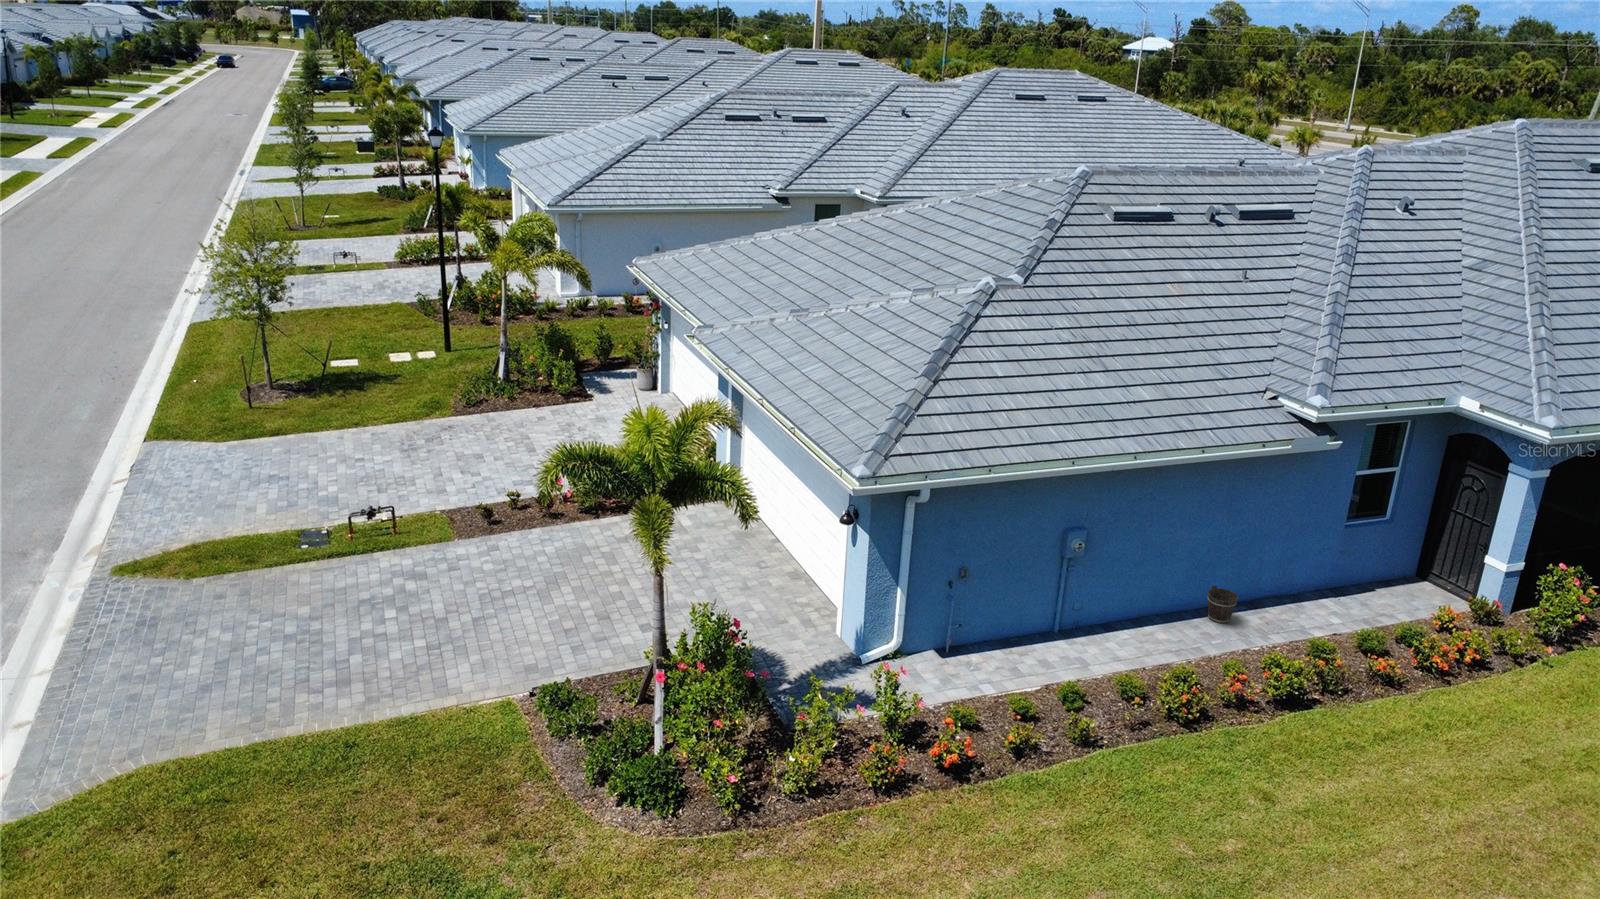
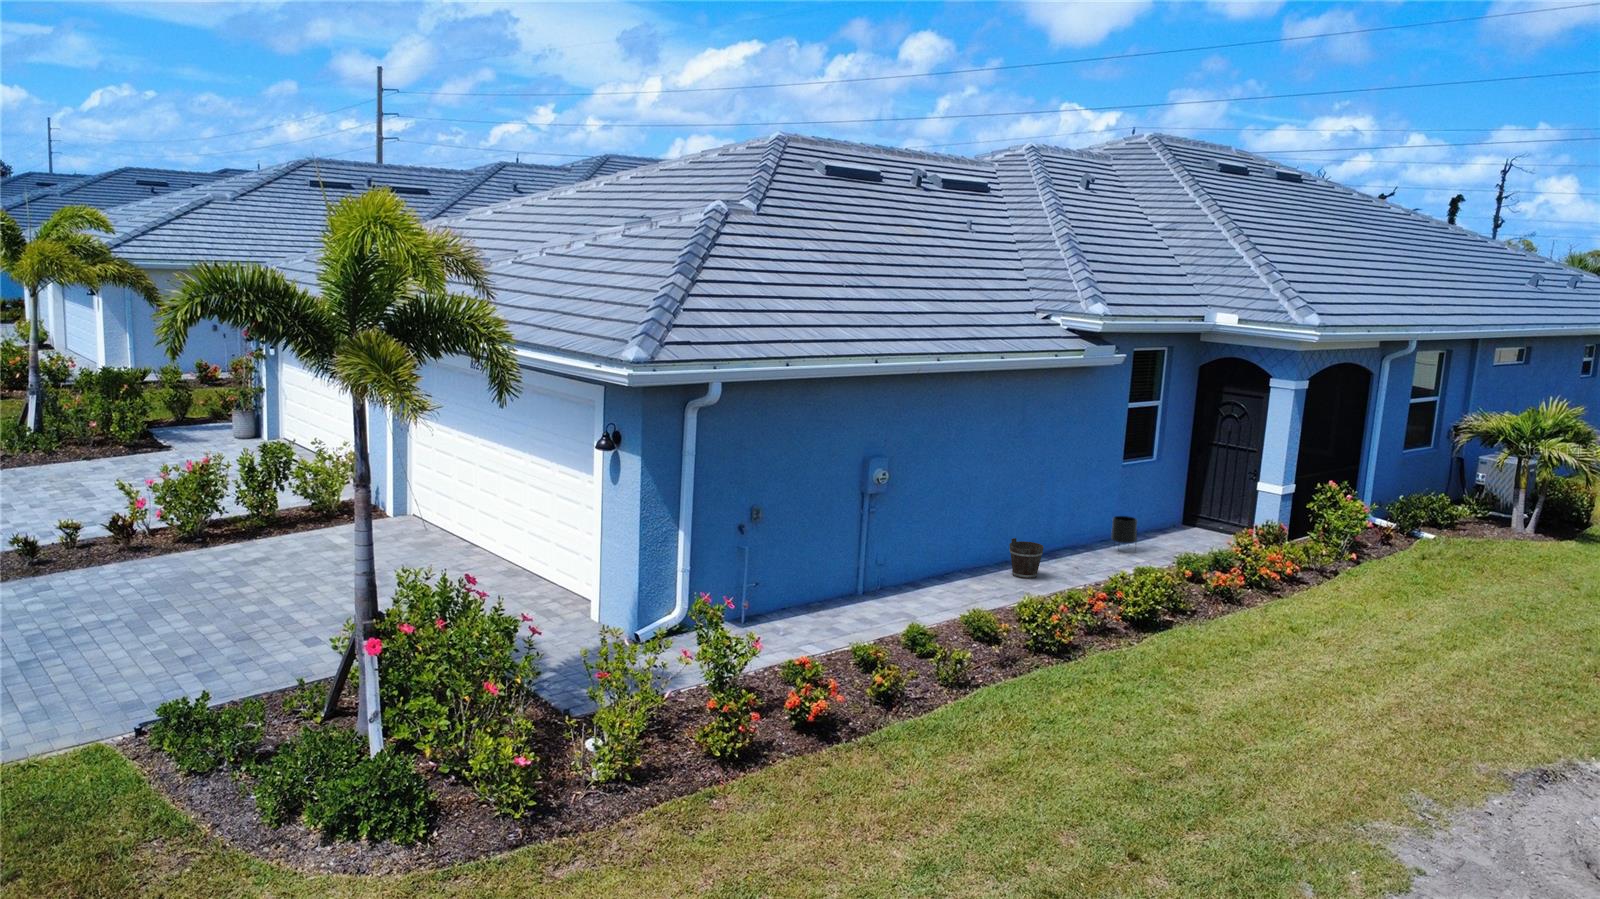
planter: none [1323,567,1350,602] -> present [1111,516,1137,545]

